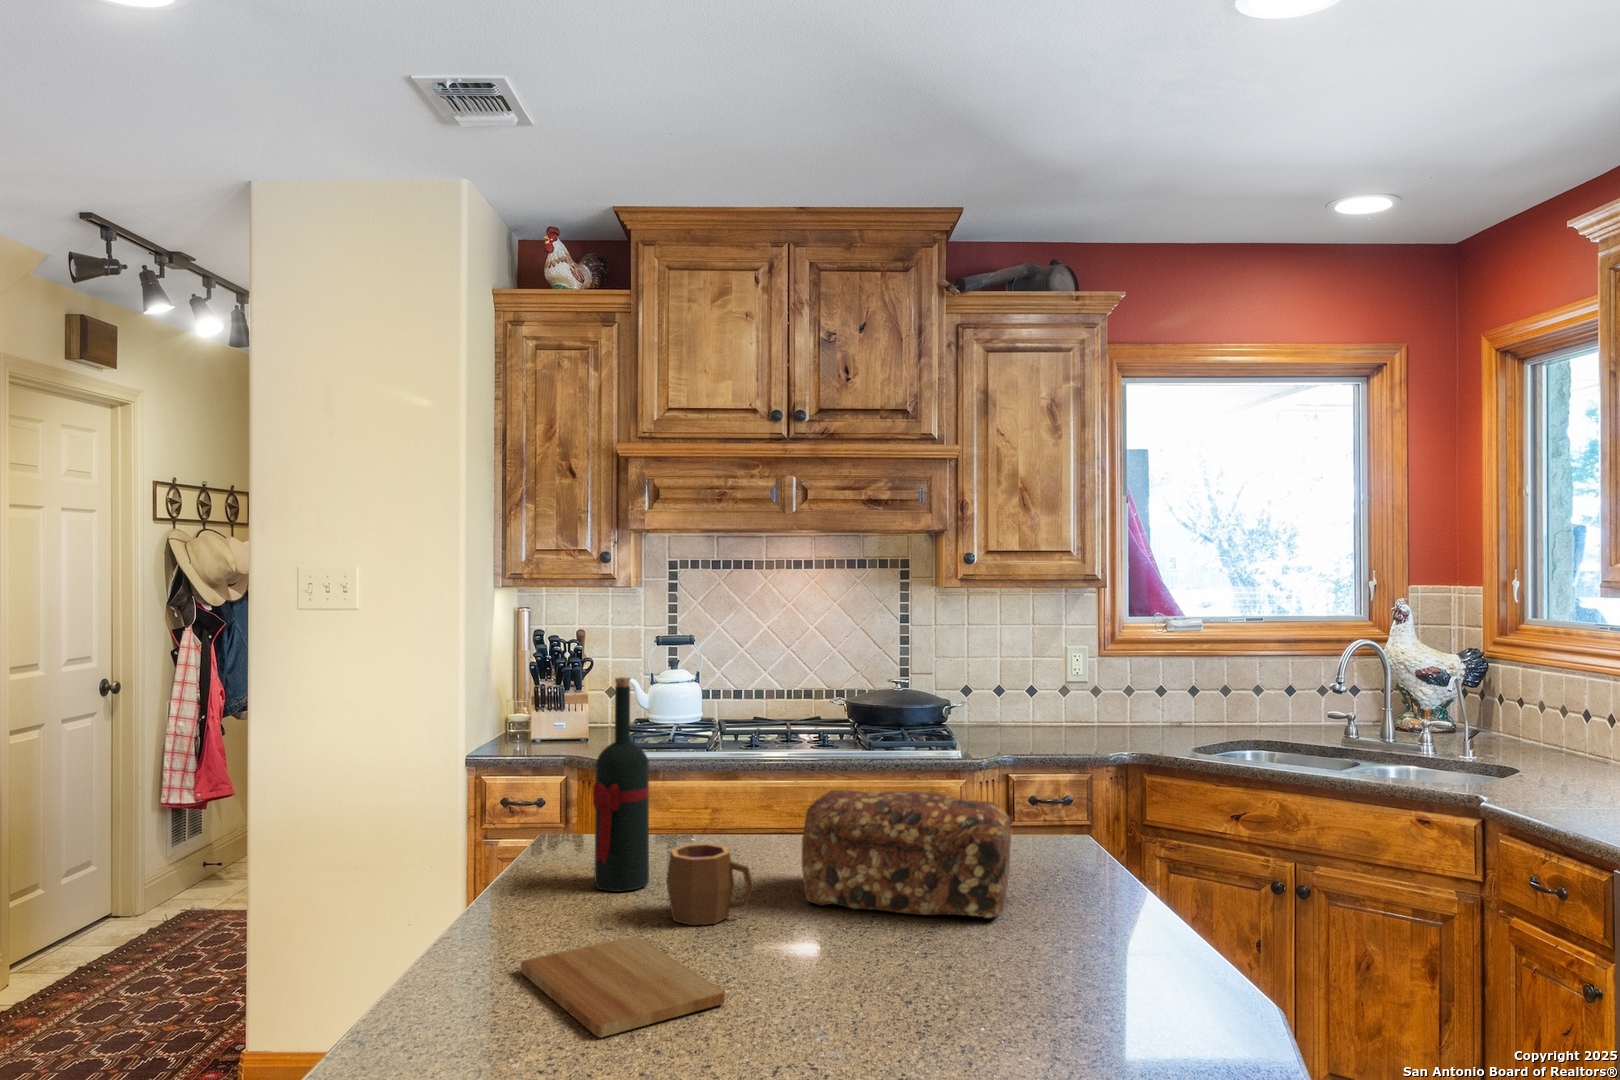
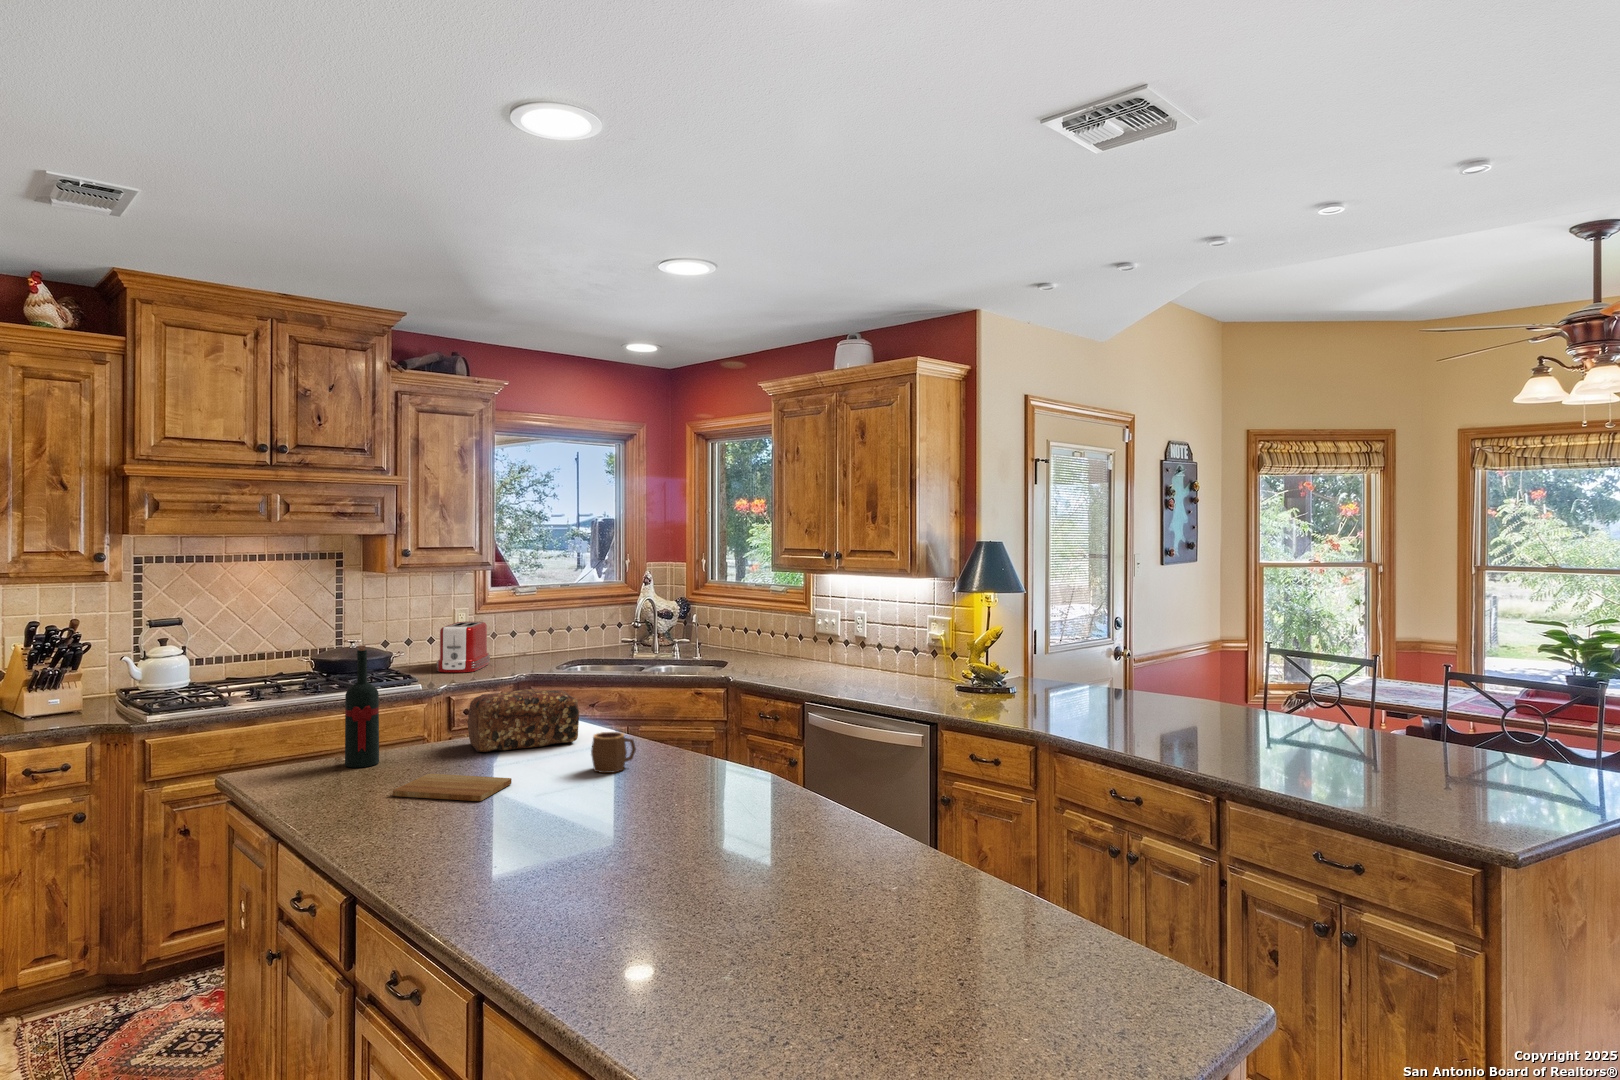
toaster: none [1021,666,1109,743] -> present [437,622,490,673]
mug: present [666,843,754,925] -> present [591,732,636,773]

